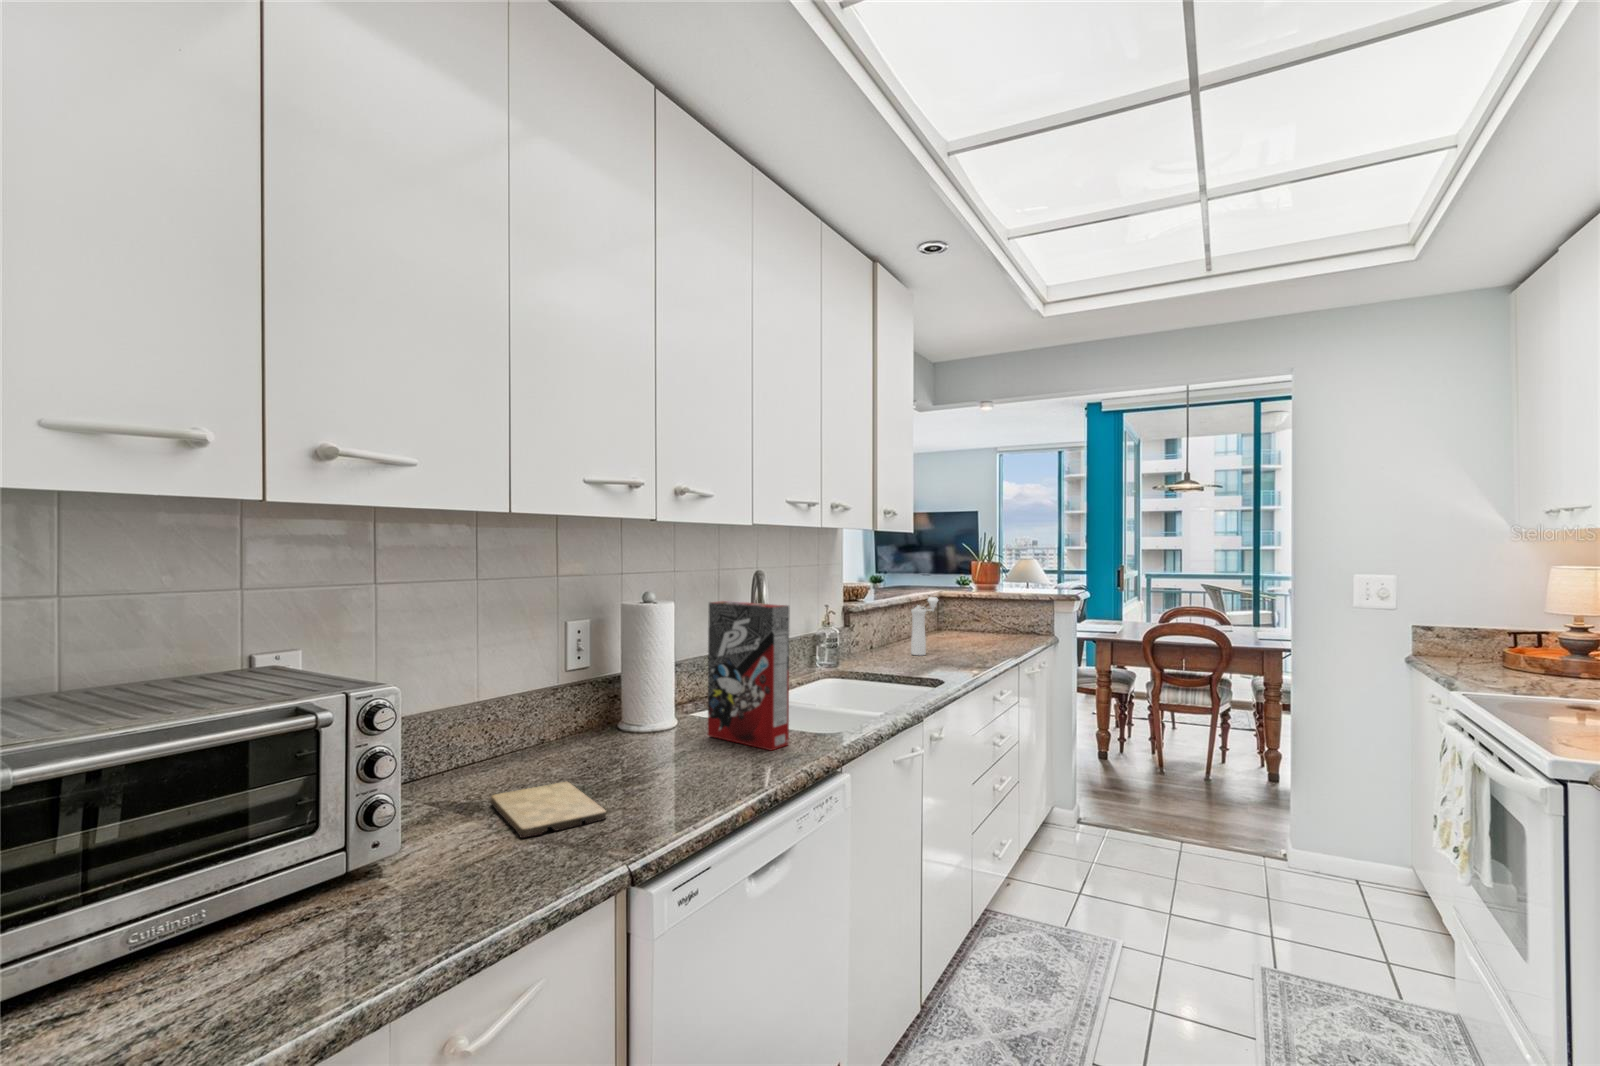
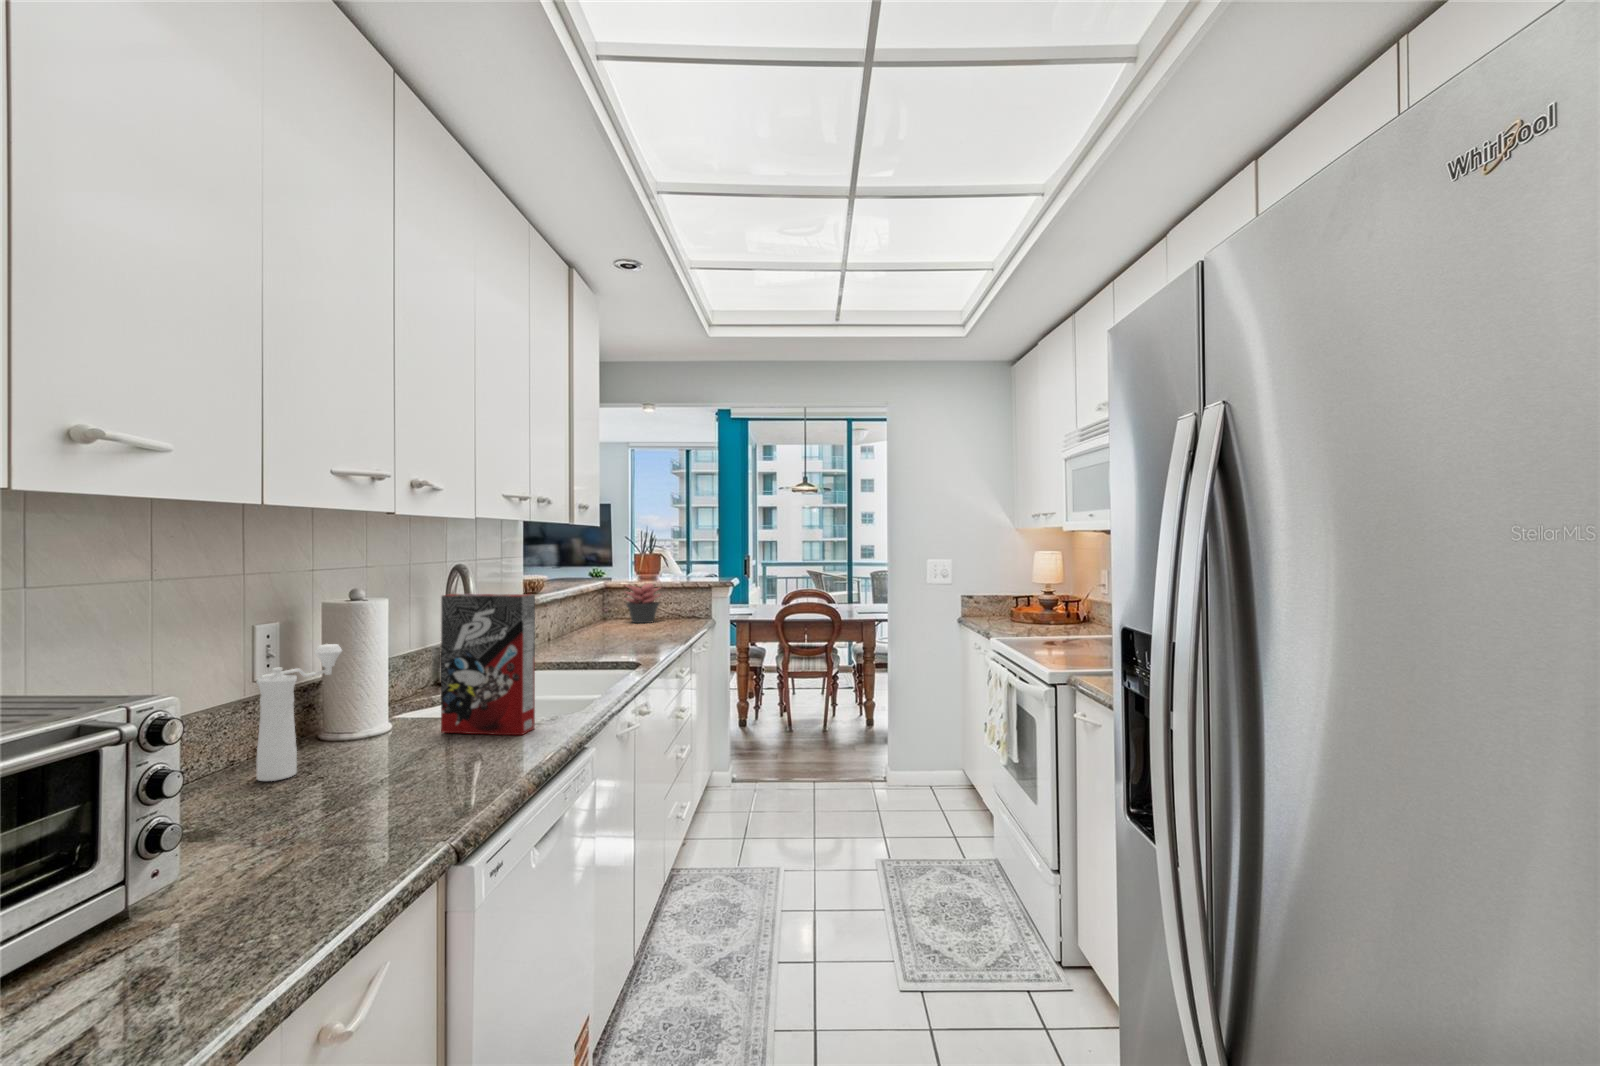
succulent plant: none [955,593,997,635] -> present [624,583,660,623]
pepper mill: present [911,597,938,655] -> present [256,644,342,781]
cutting board: present [491,781,606,838] -> none [231,791,394,845]

